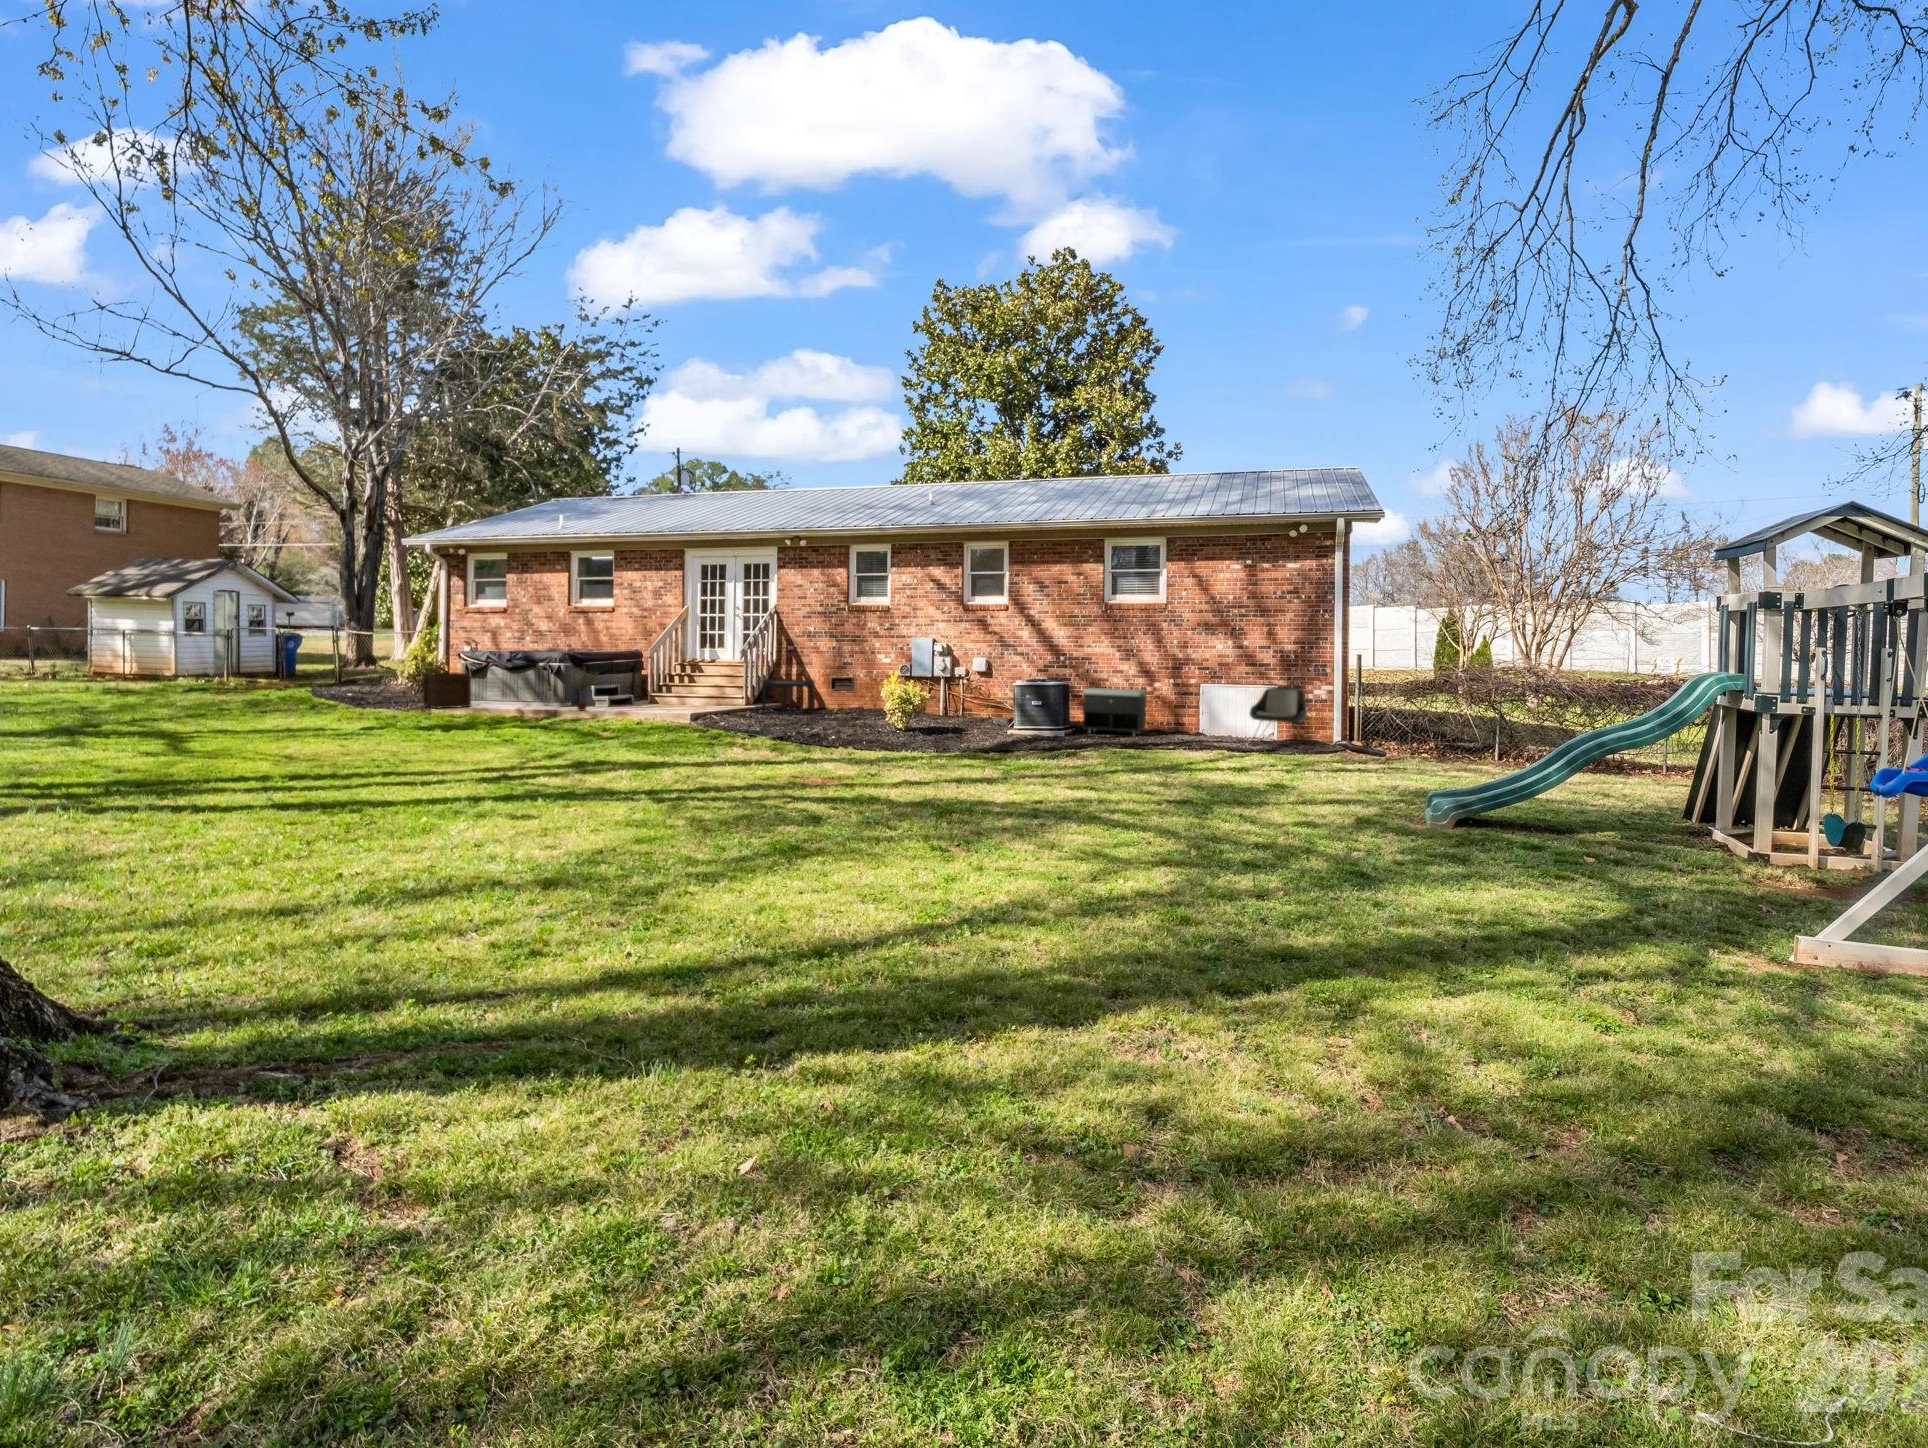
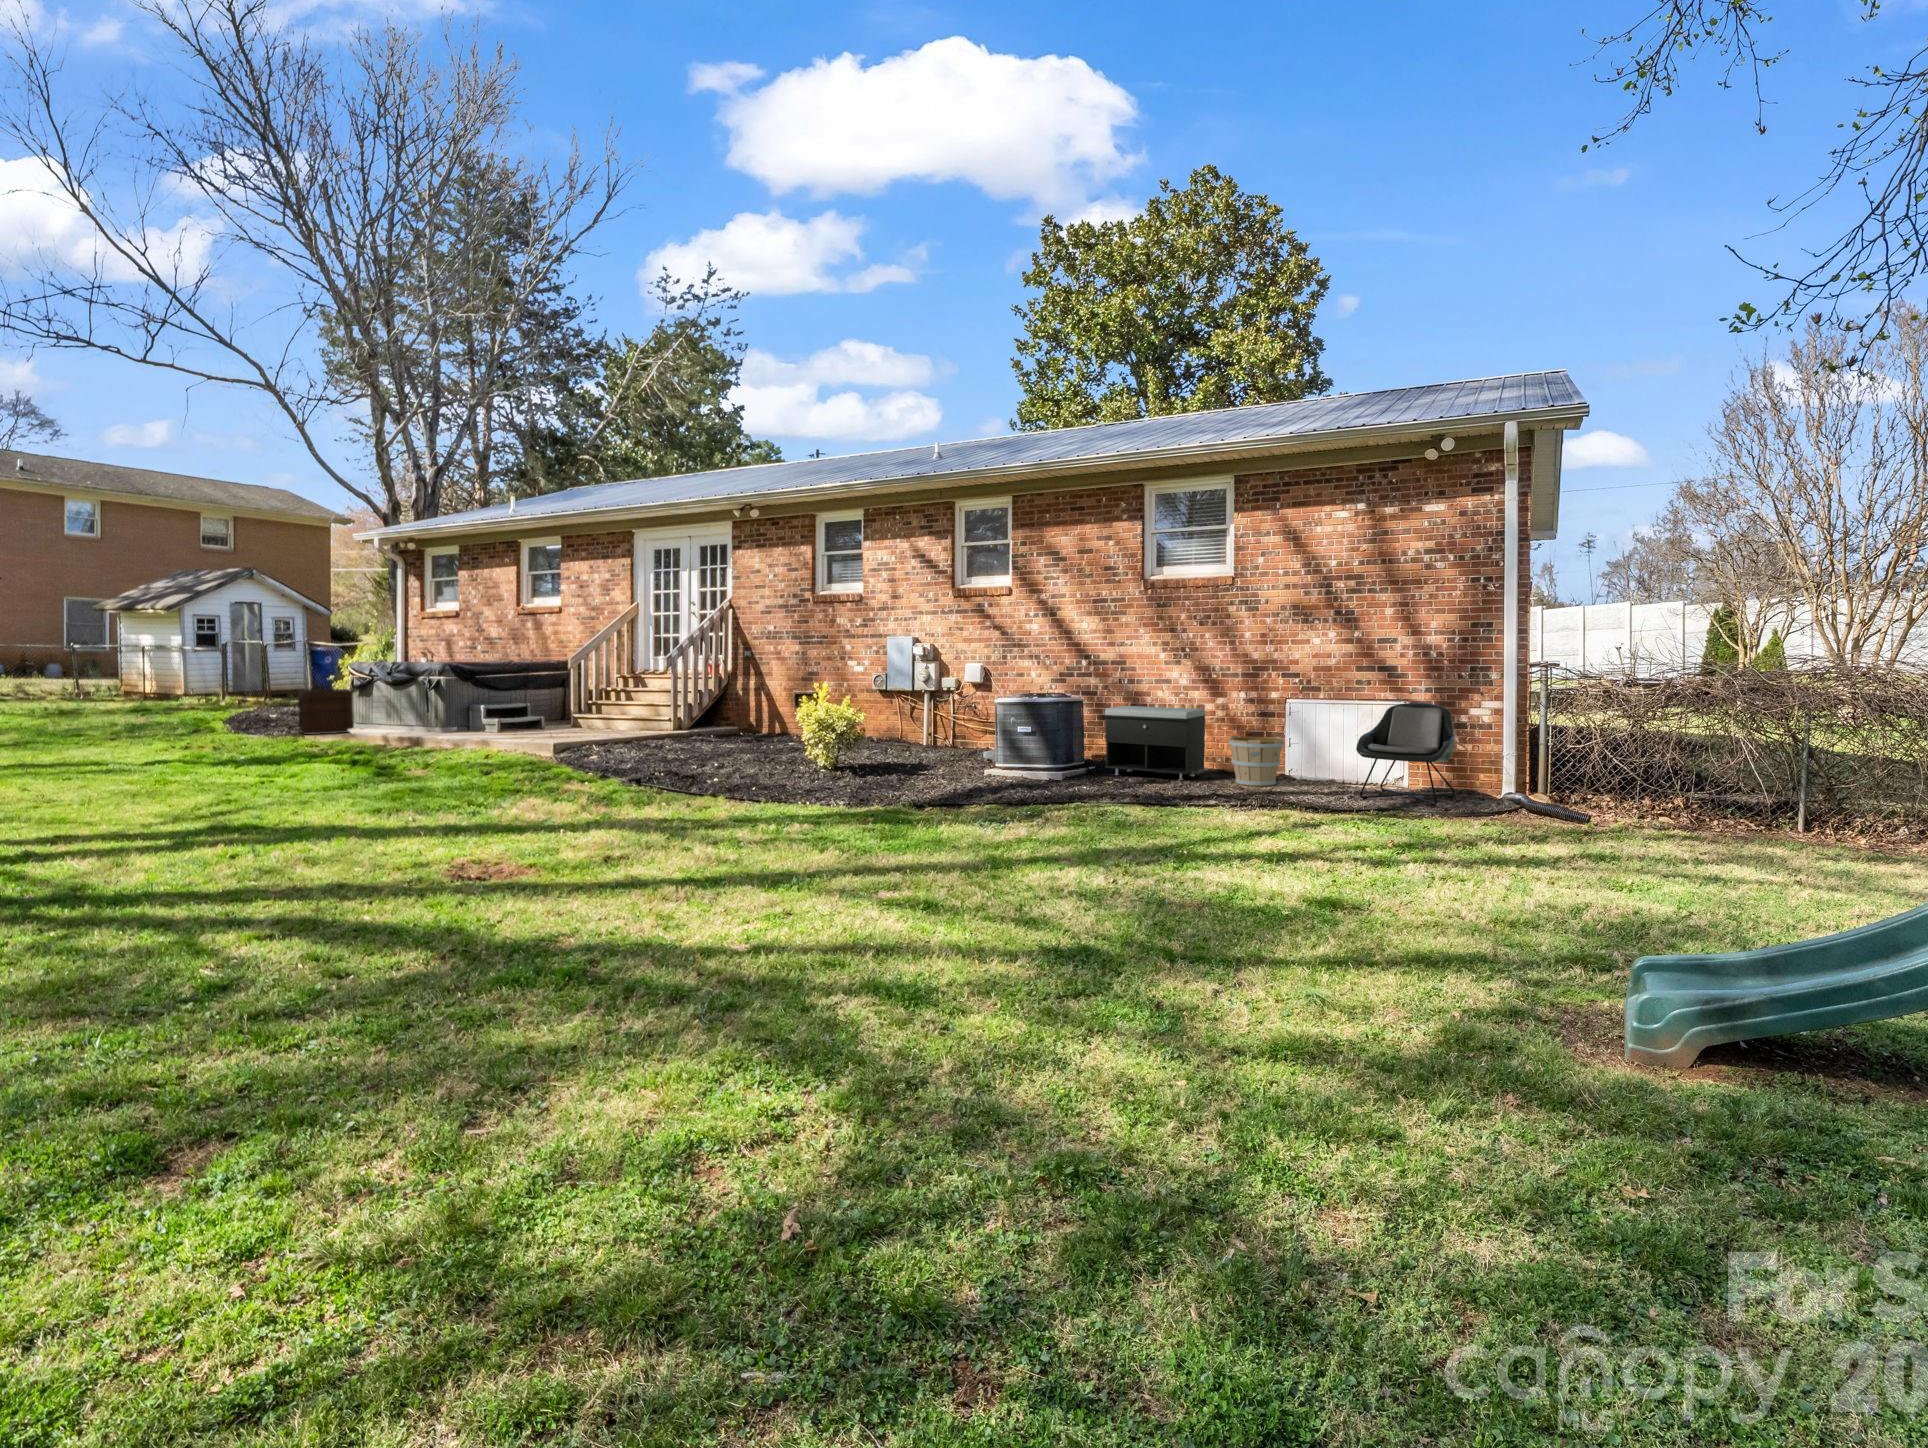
potted tree: present [568,668,598,711] -> none [448,679,500,738]
round table: present [761,679,815,715] -> none [694,696,772,745]
wooden bucket: none [1165,707,1201,739] -> present [1229,736,1284,786]

